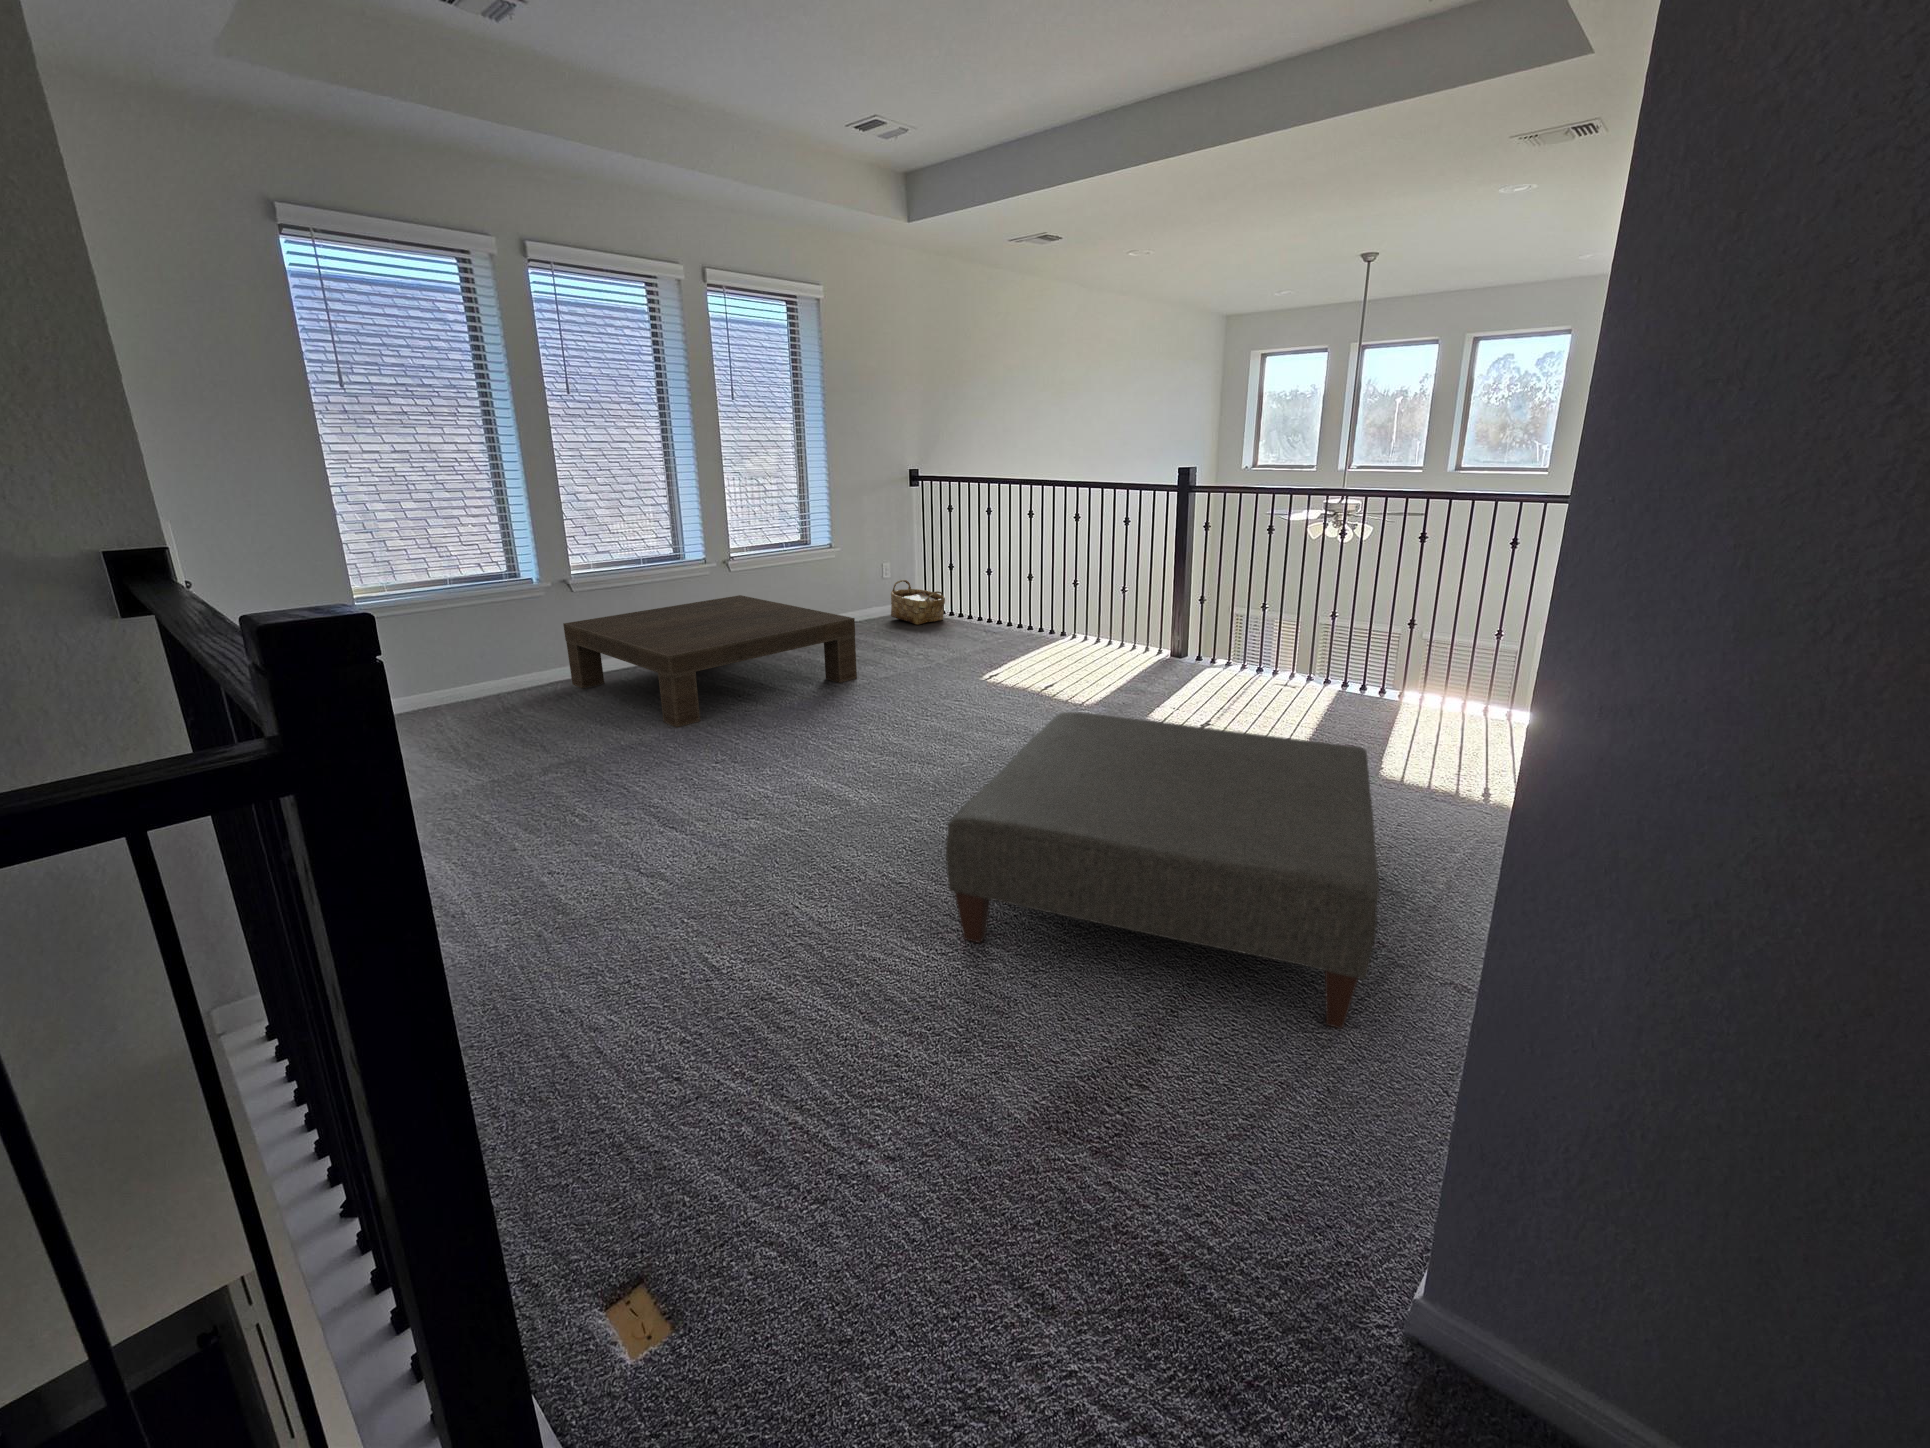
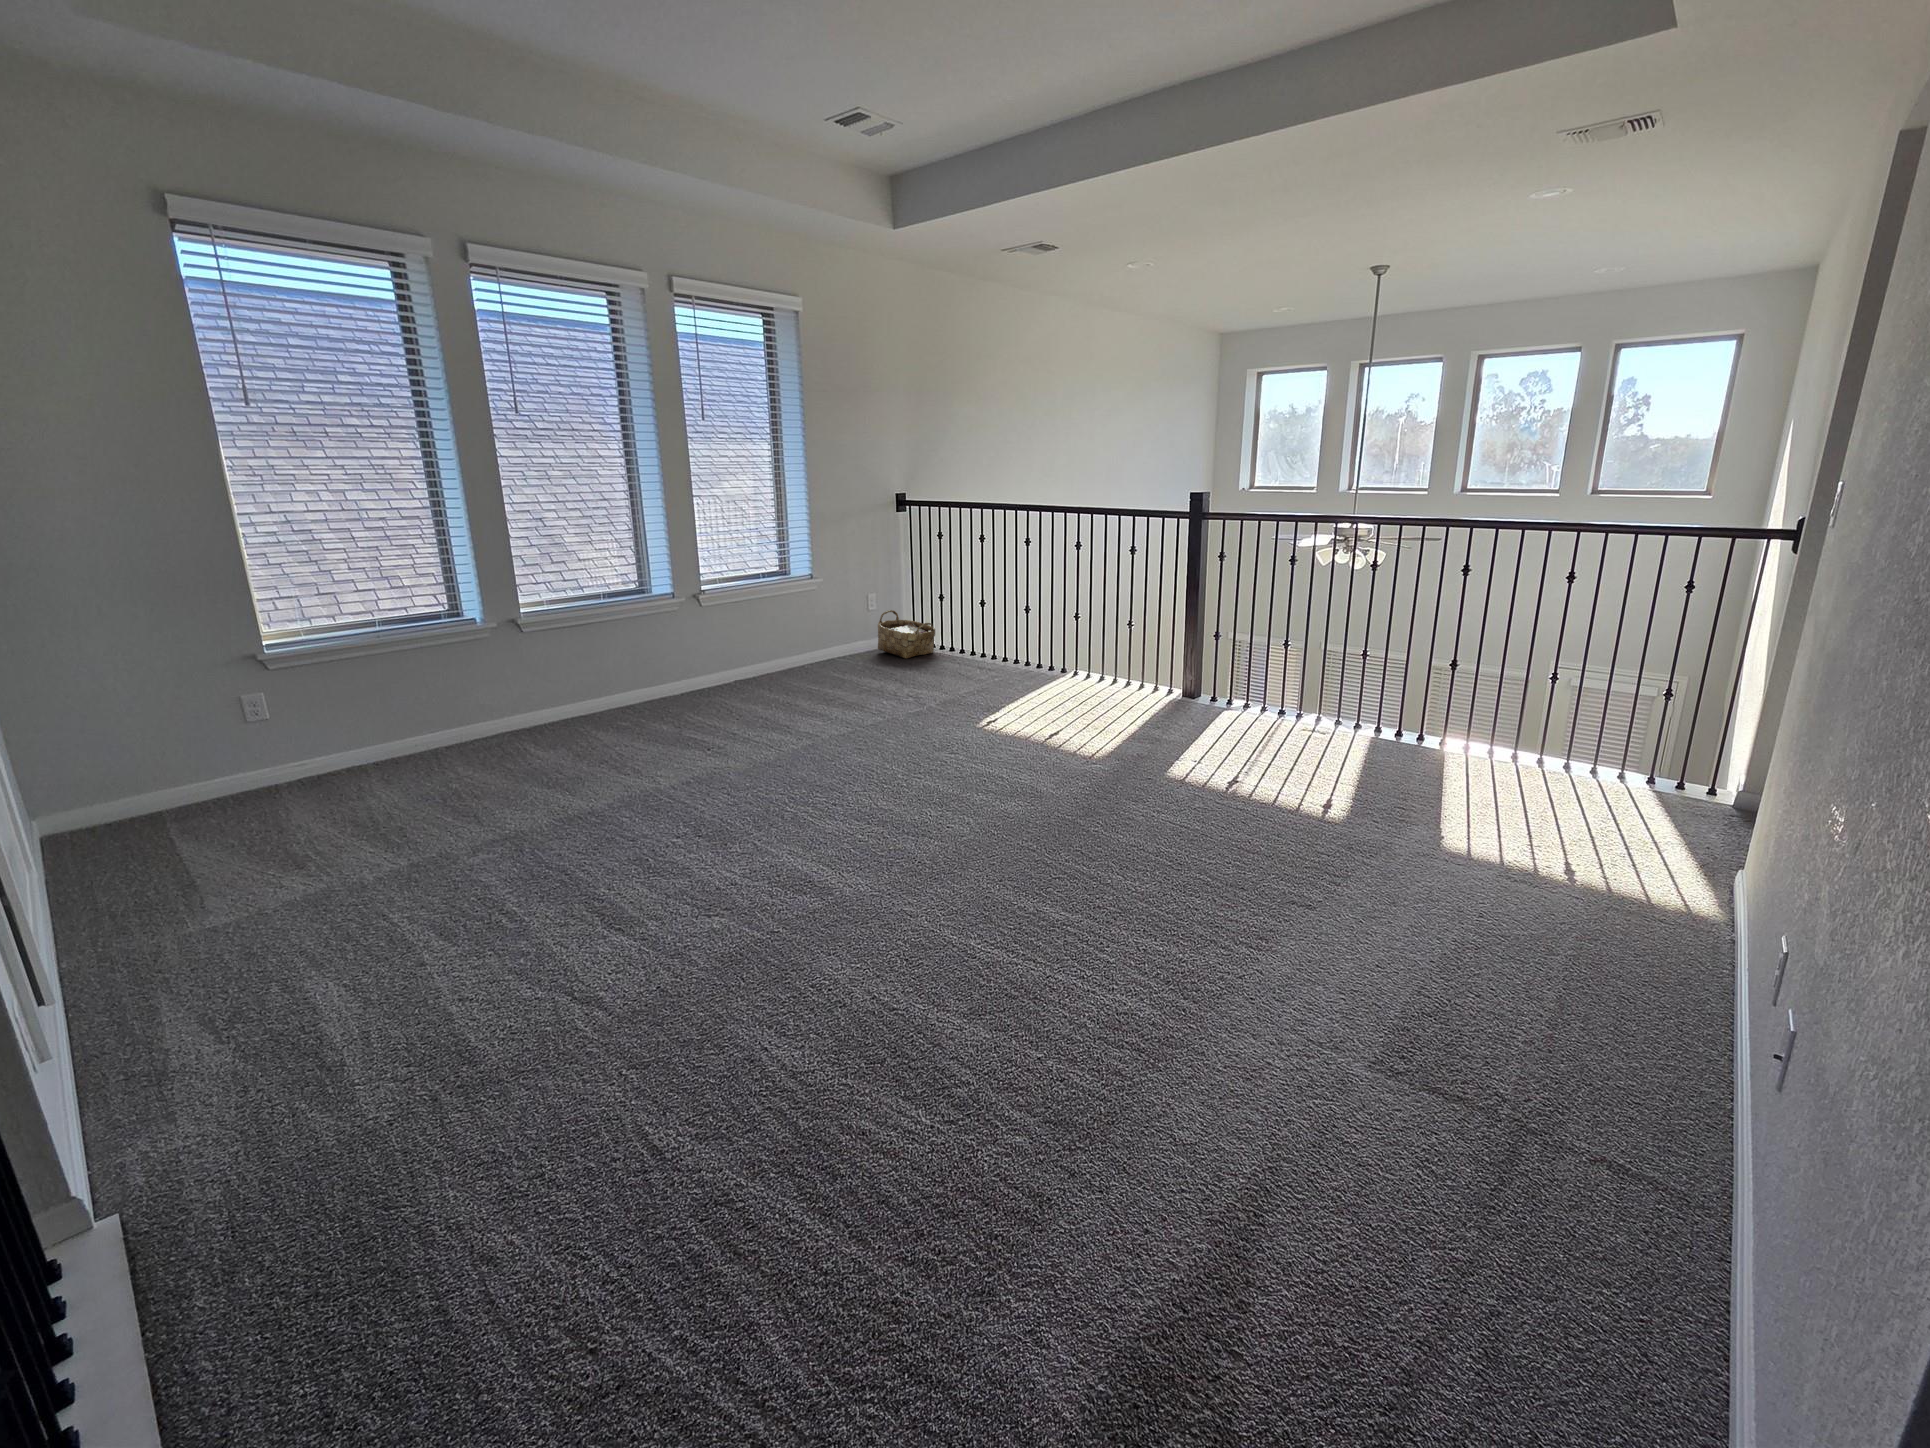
coffee table: present [563,595,857,727] -> none [515,631,841,788]
ottoman: present [946,712,1379,1028] -> none [953,783,1545,1244]

